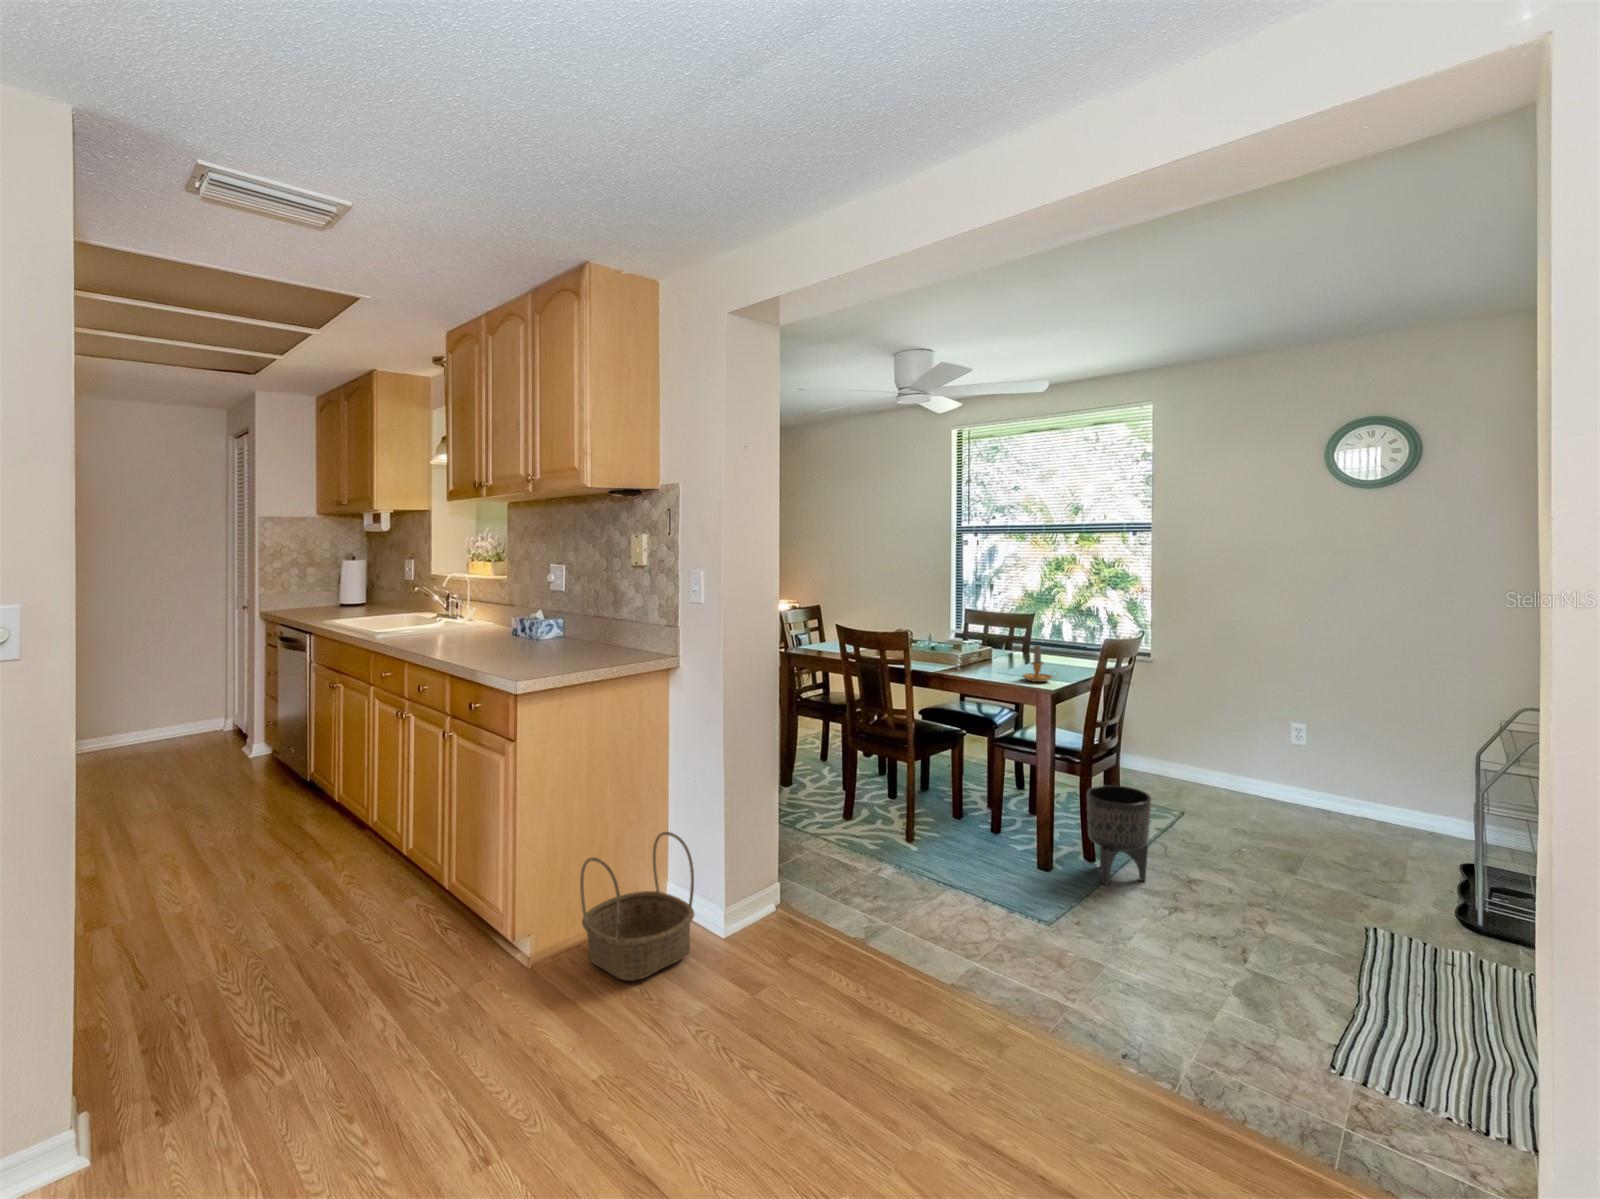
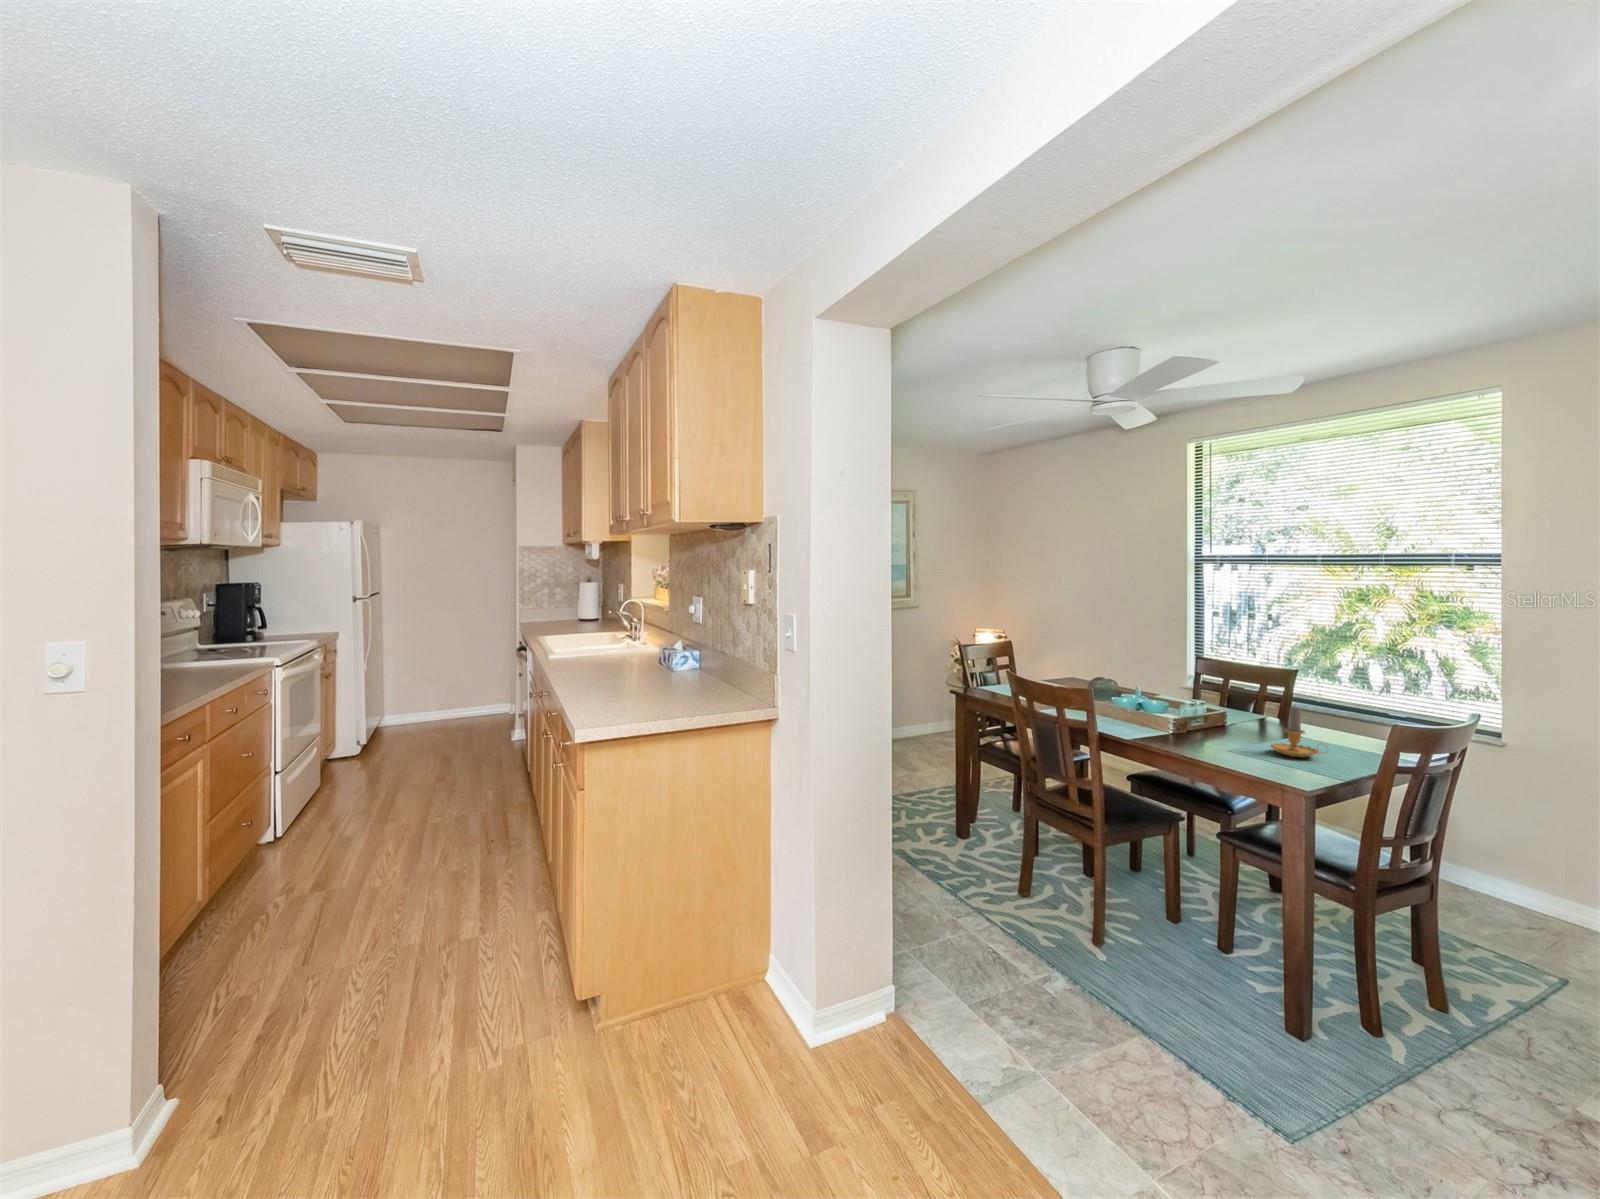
planter: present [1087,785,1151,885] -> none [1375,927,1503,1102]
basket: present [580,832,694,981] -> none [637,896,768,1086]

